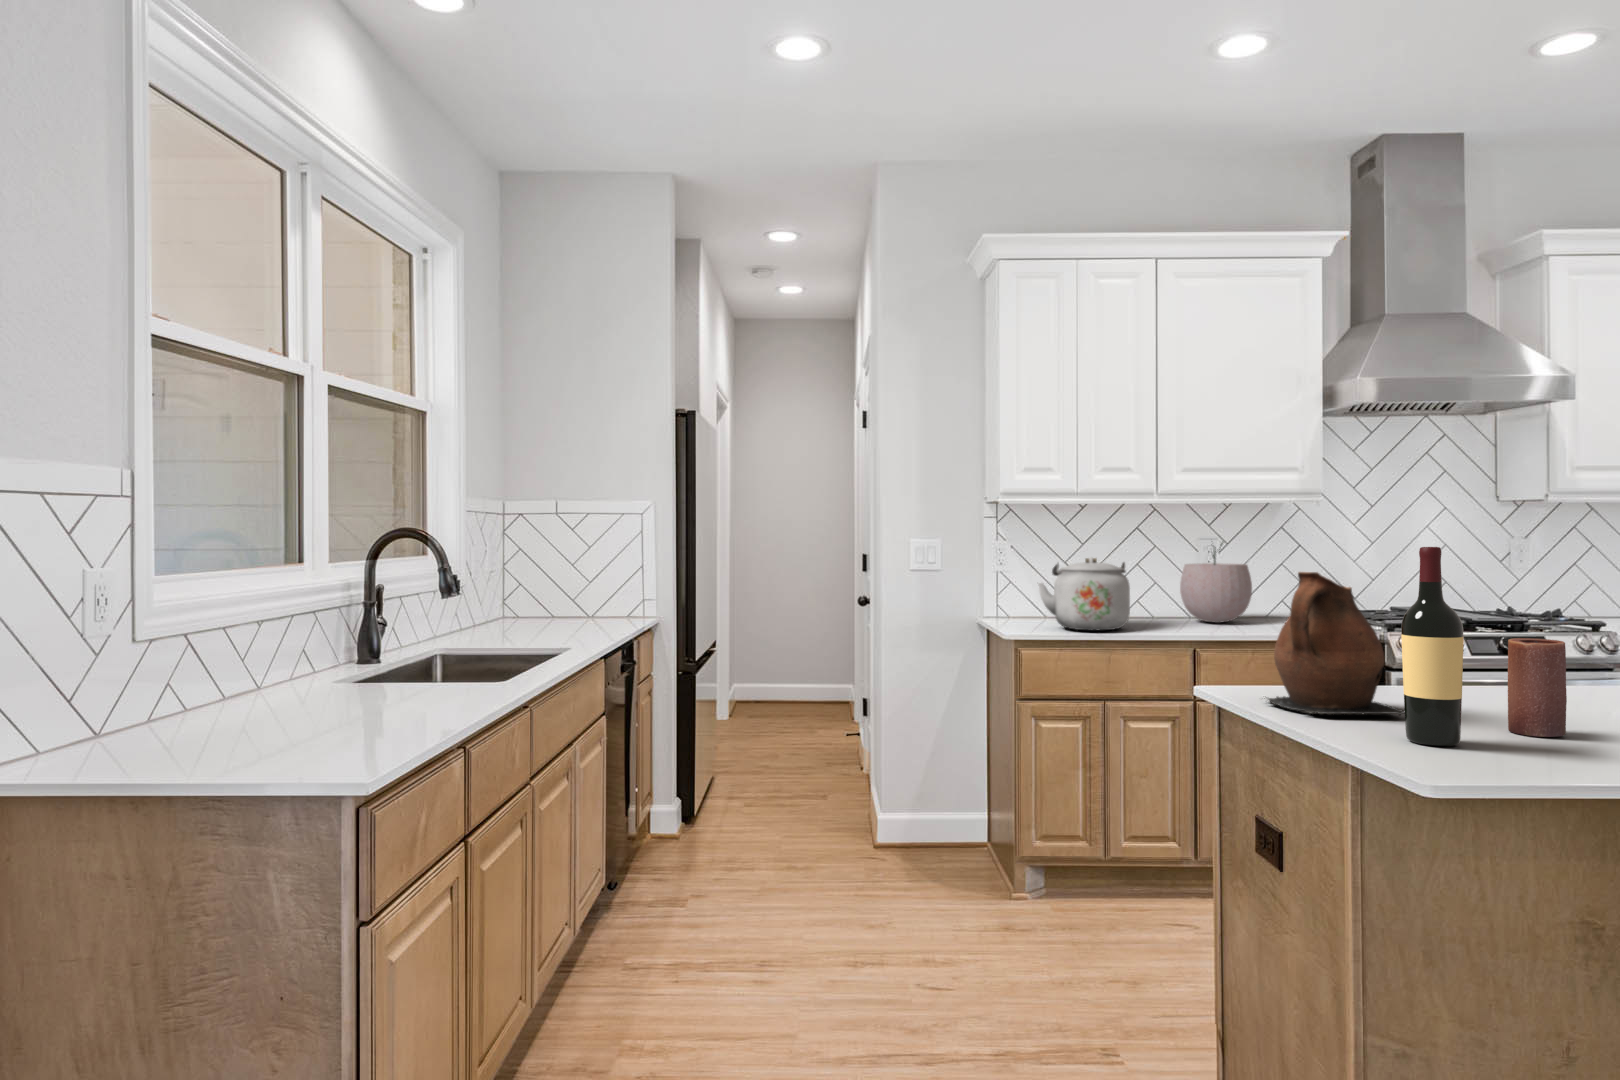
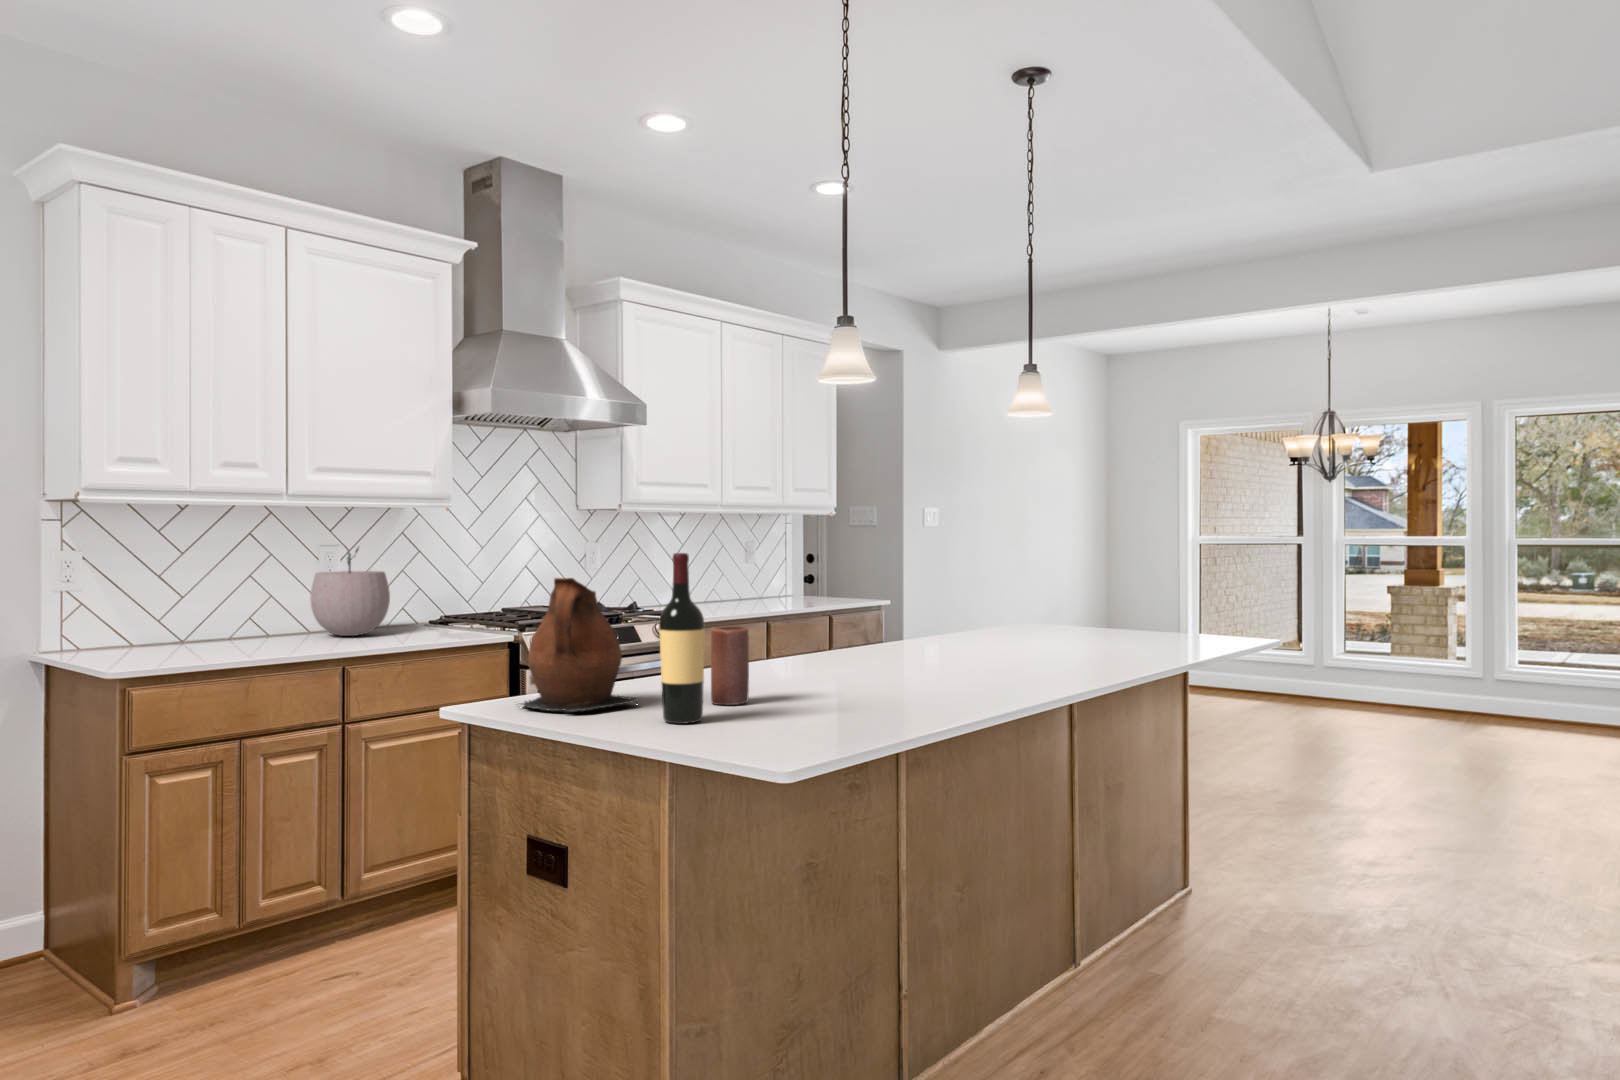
kettle: present [1038,557,1130,630] -> none [138,568,263,657]

